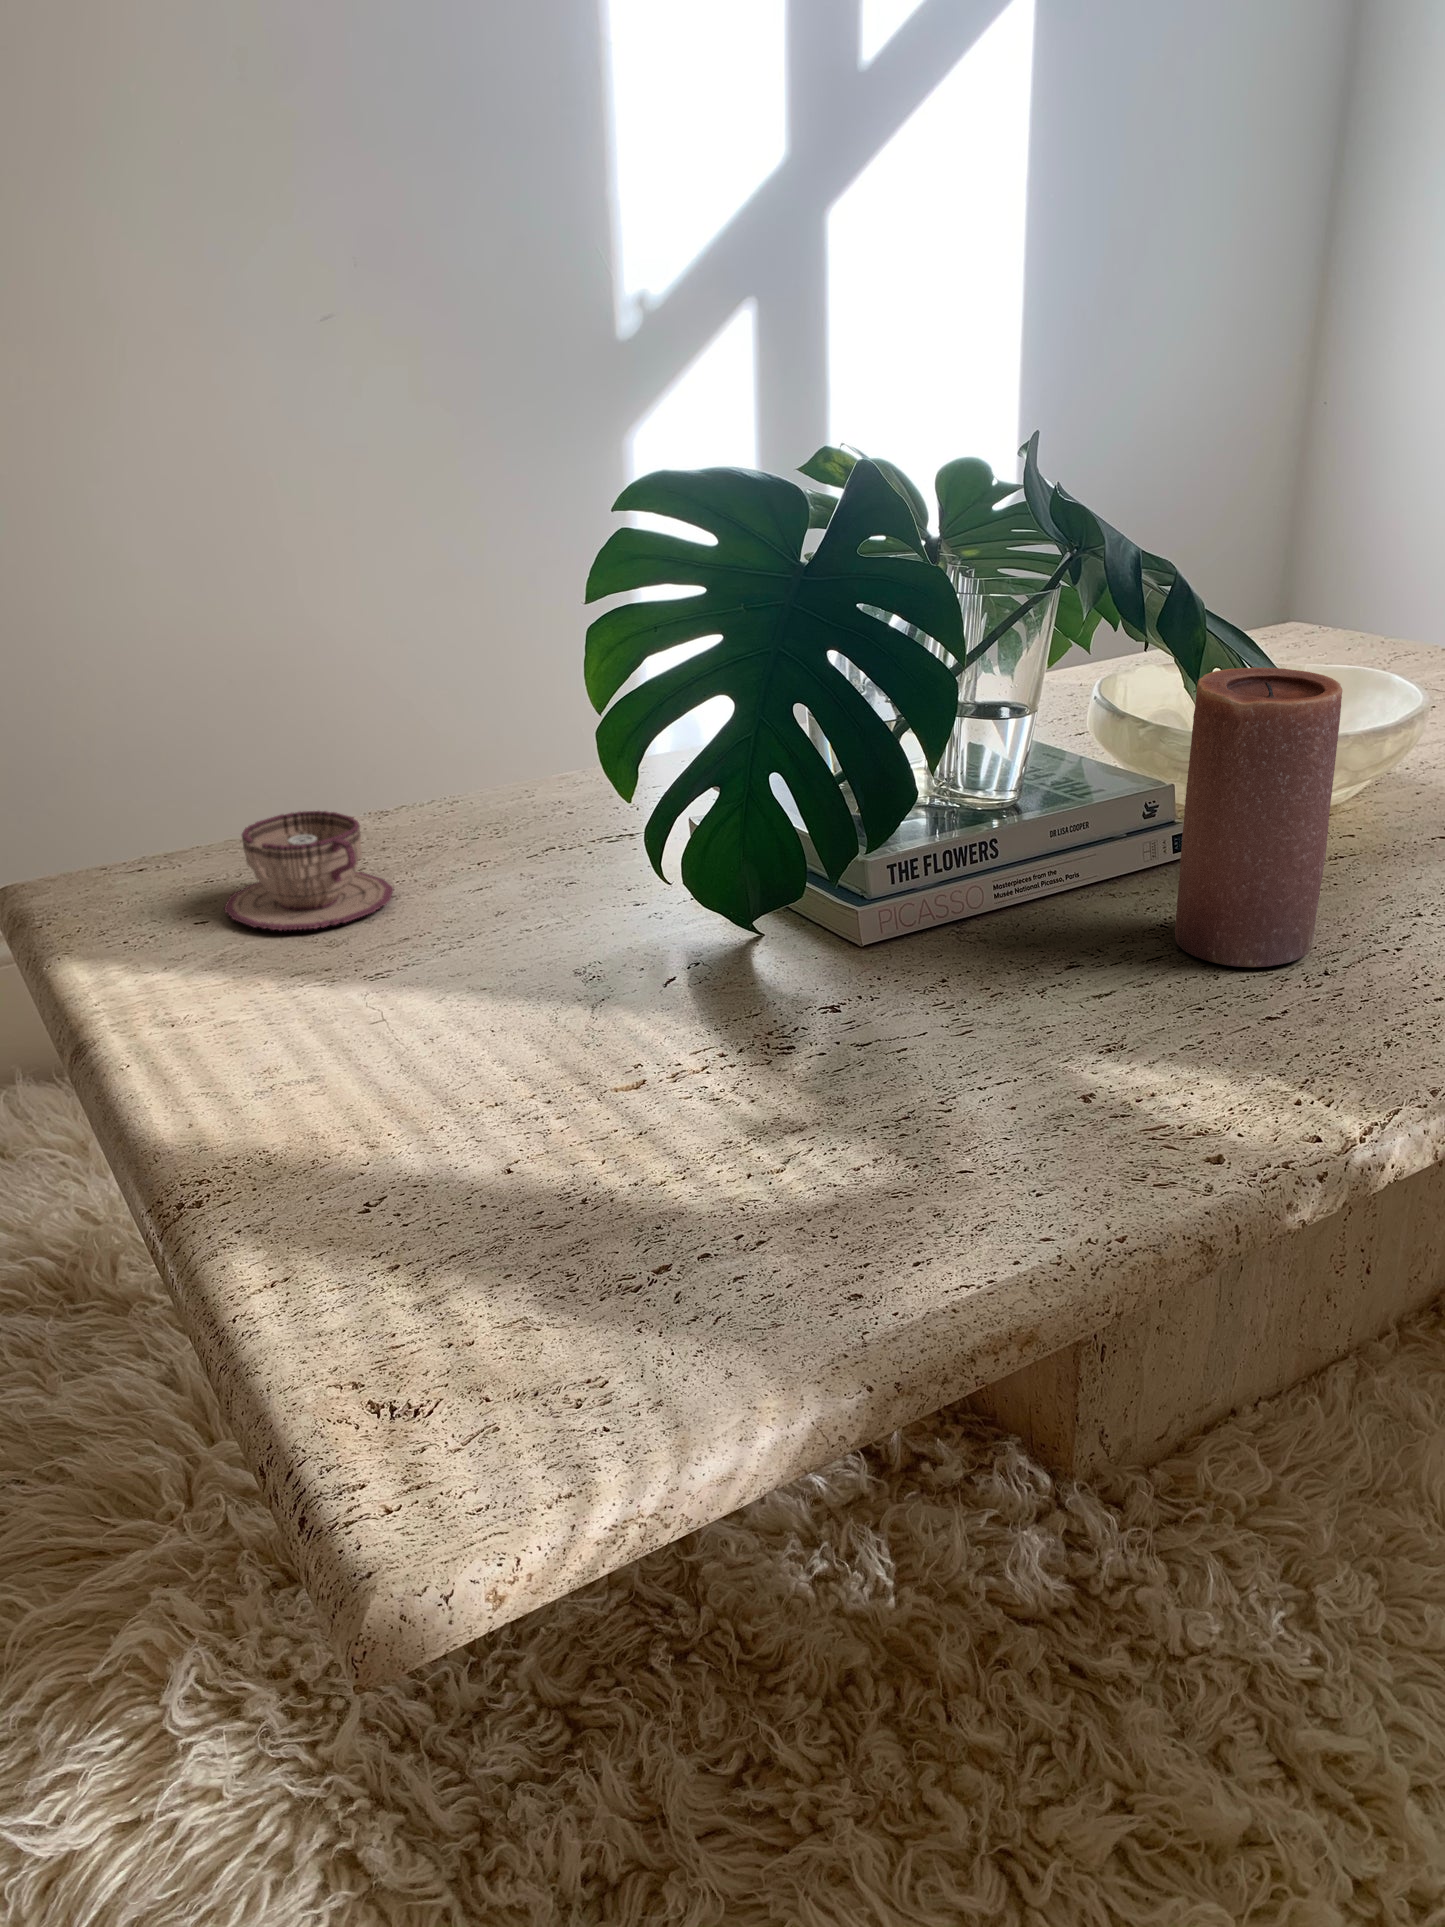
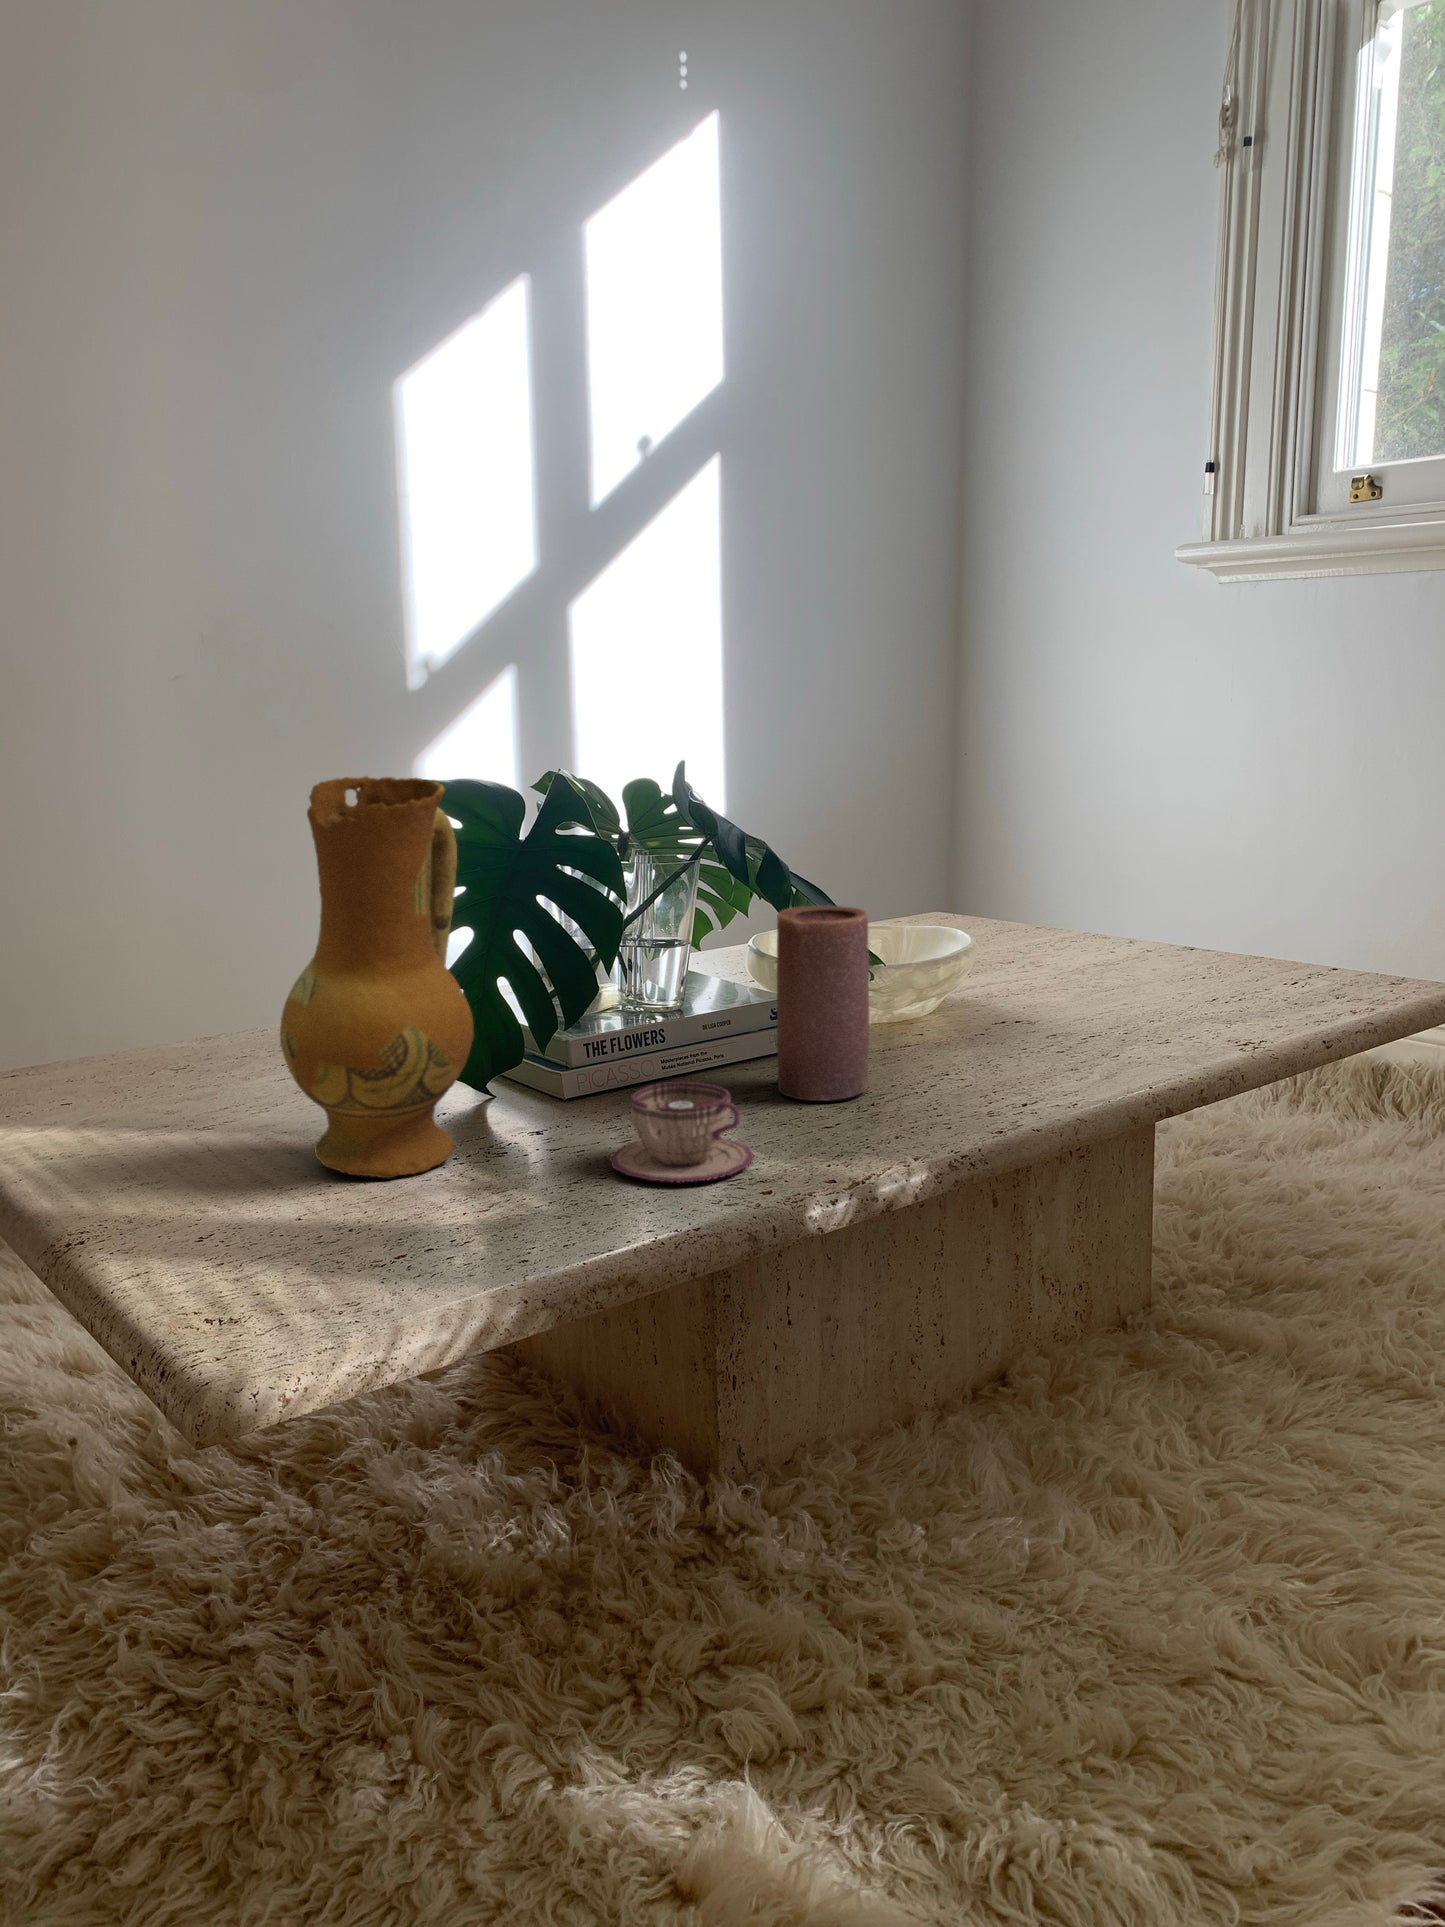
ceramic jug: none [462,478,750,1099] -> present [280,776,474,1178]
teacup: present [224,811,393,931] -> present [609,1082,754,1183]

